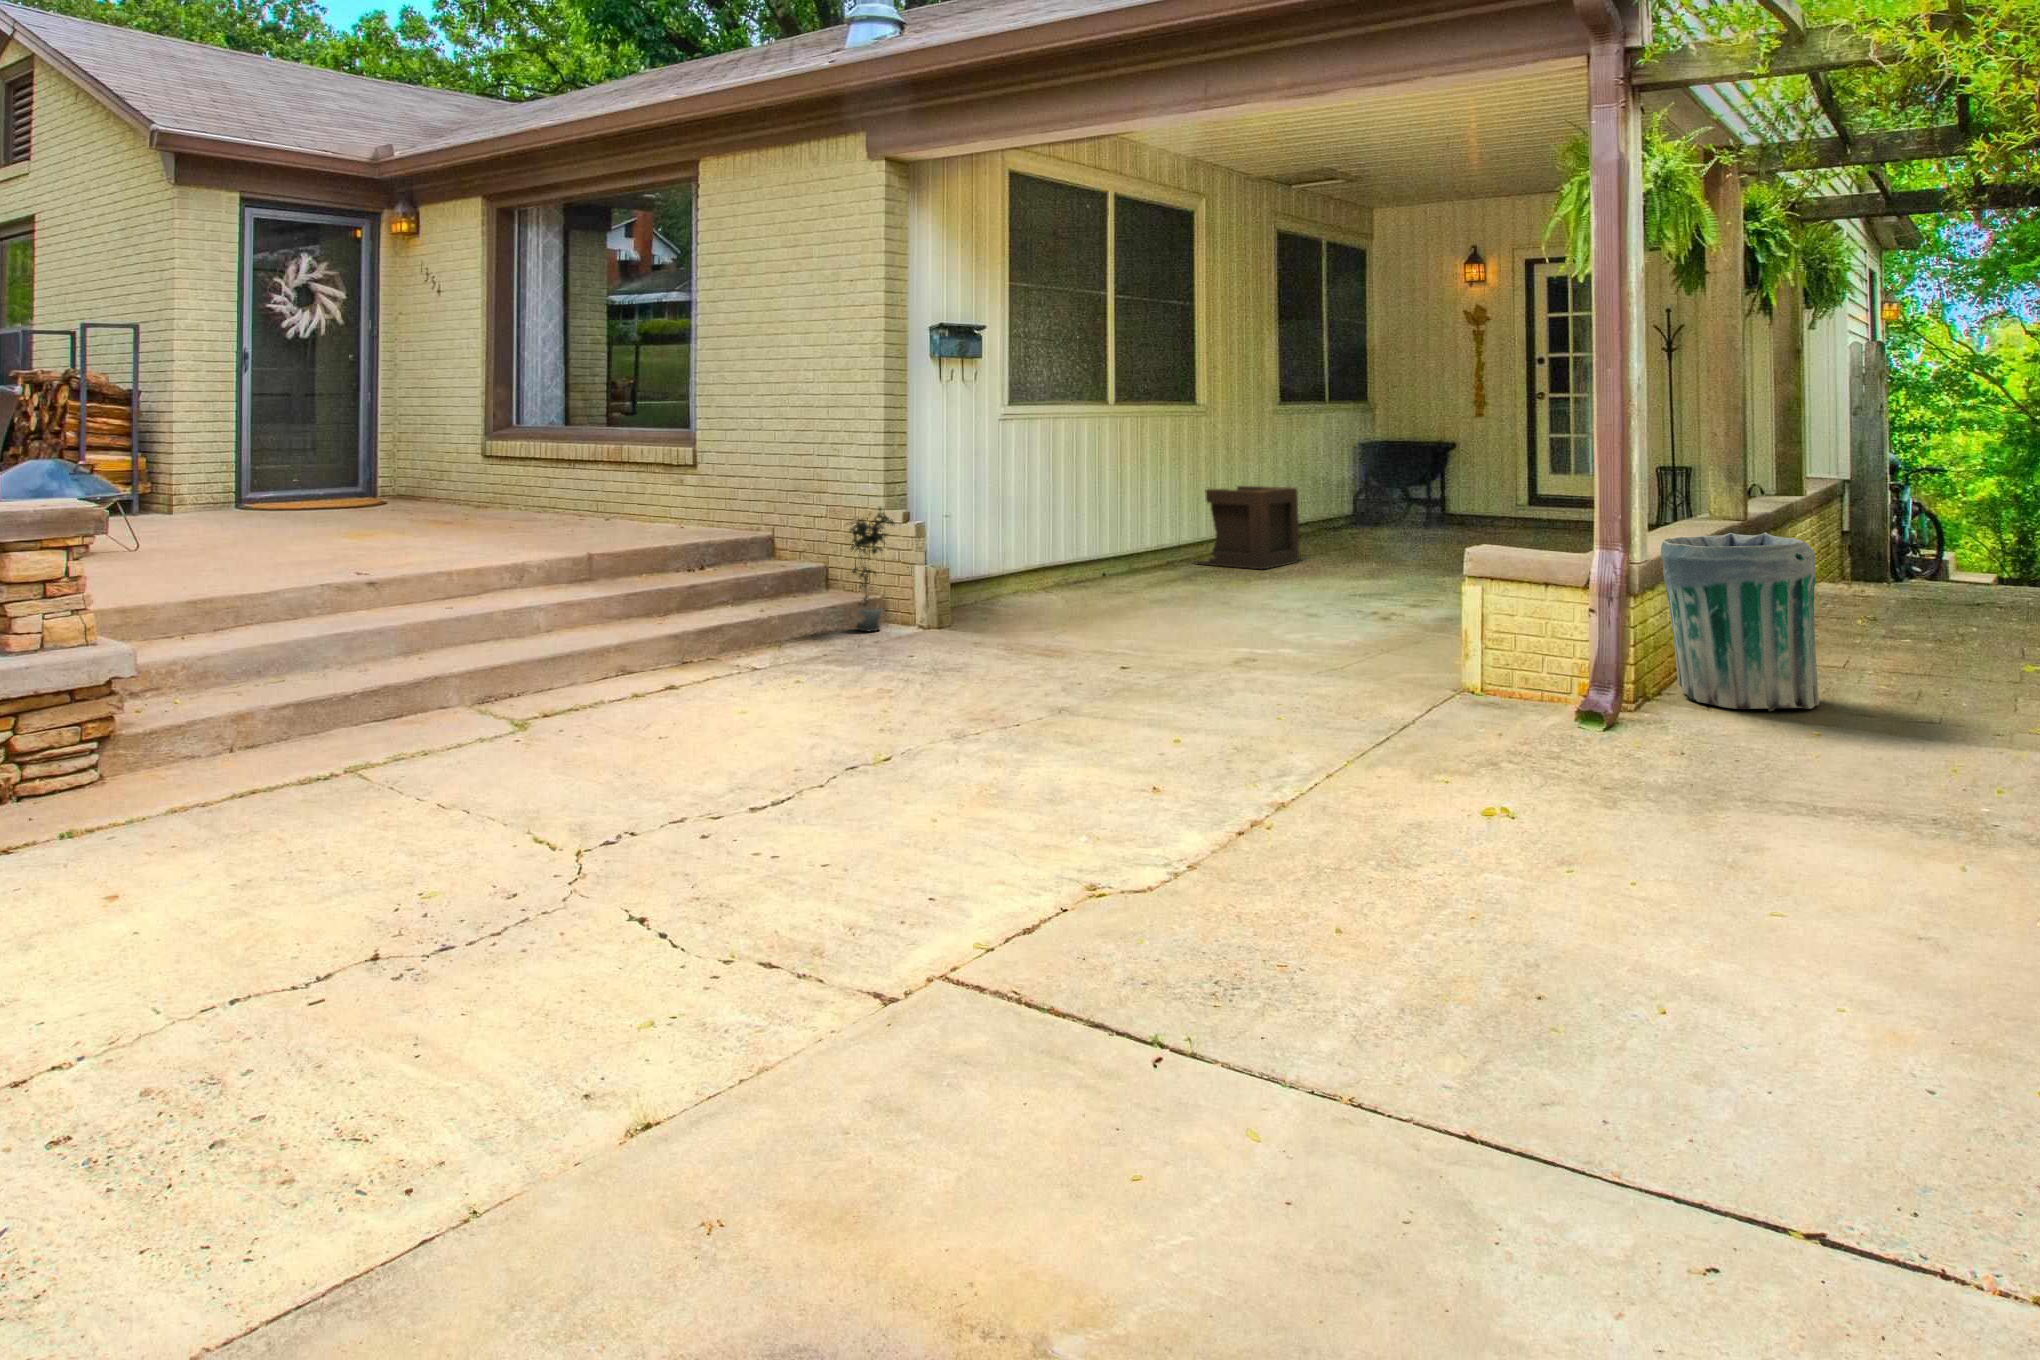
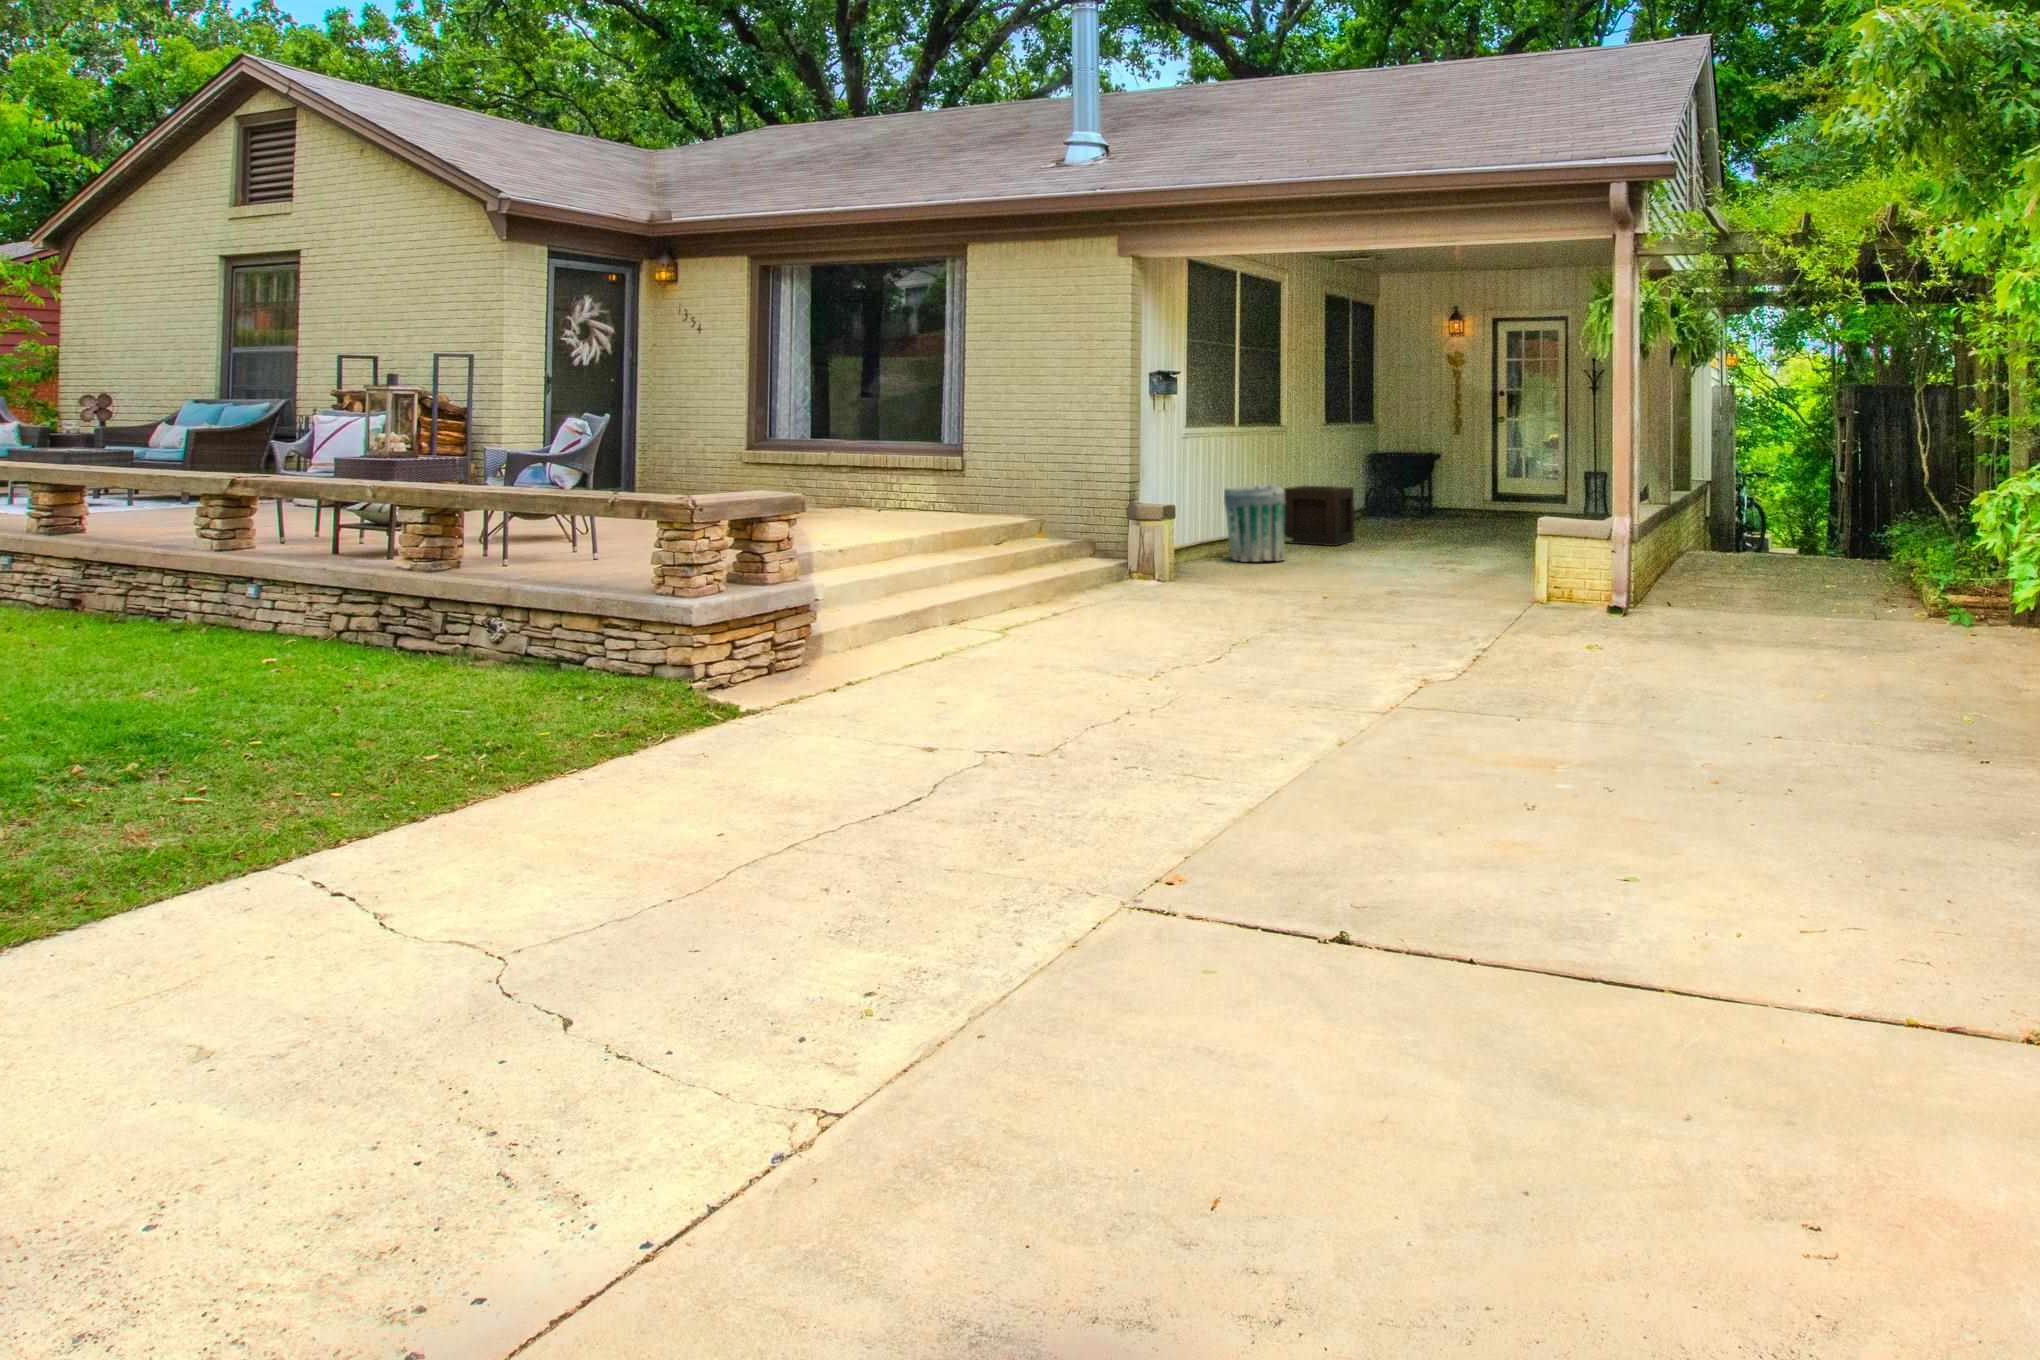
potted plant: present [847,508,895,631] -> none [1101,501,1138,587]
trash can: present [1661,533,1819,711] -> present [1224,485,1285,562]

